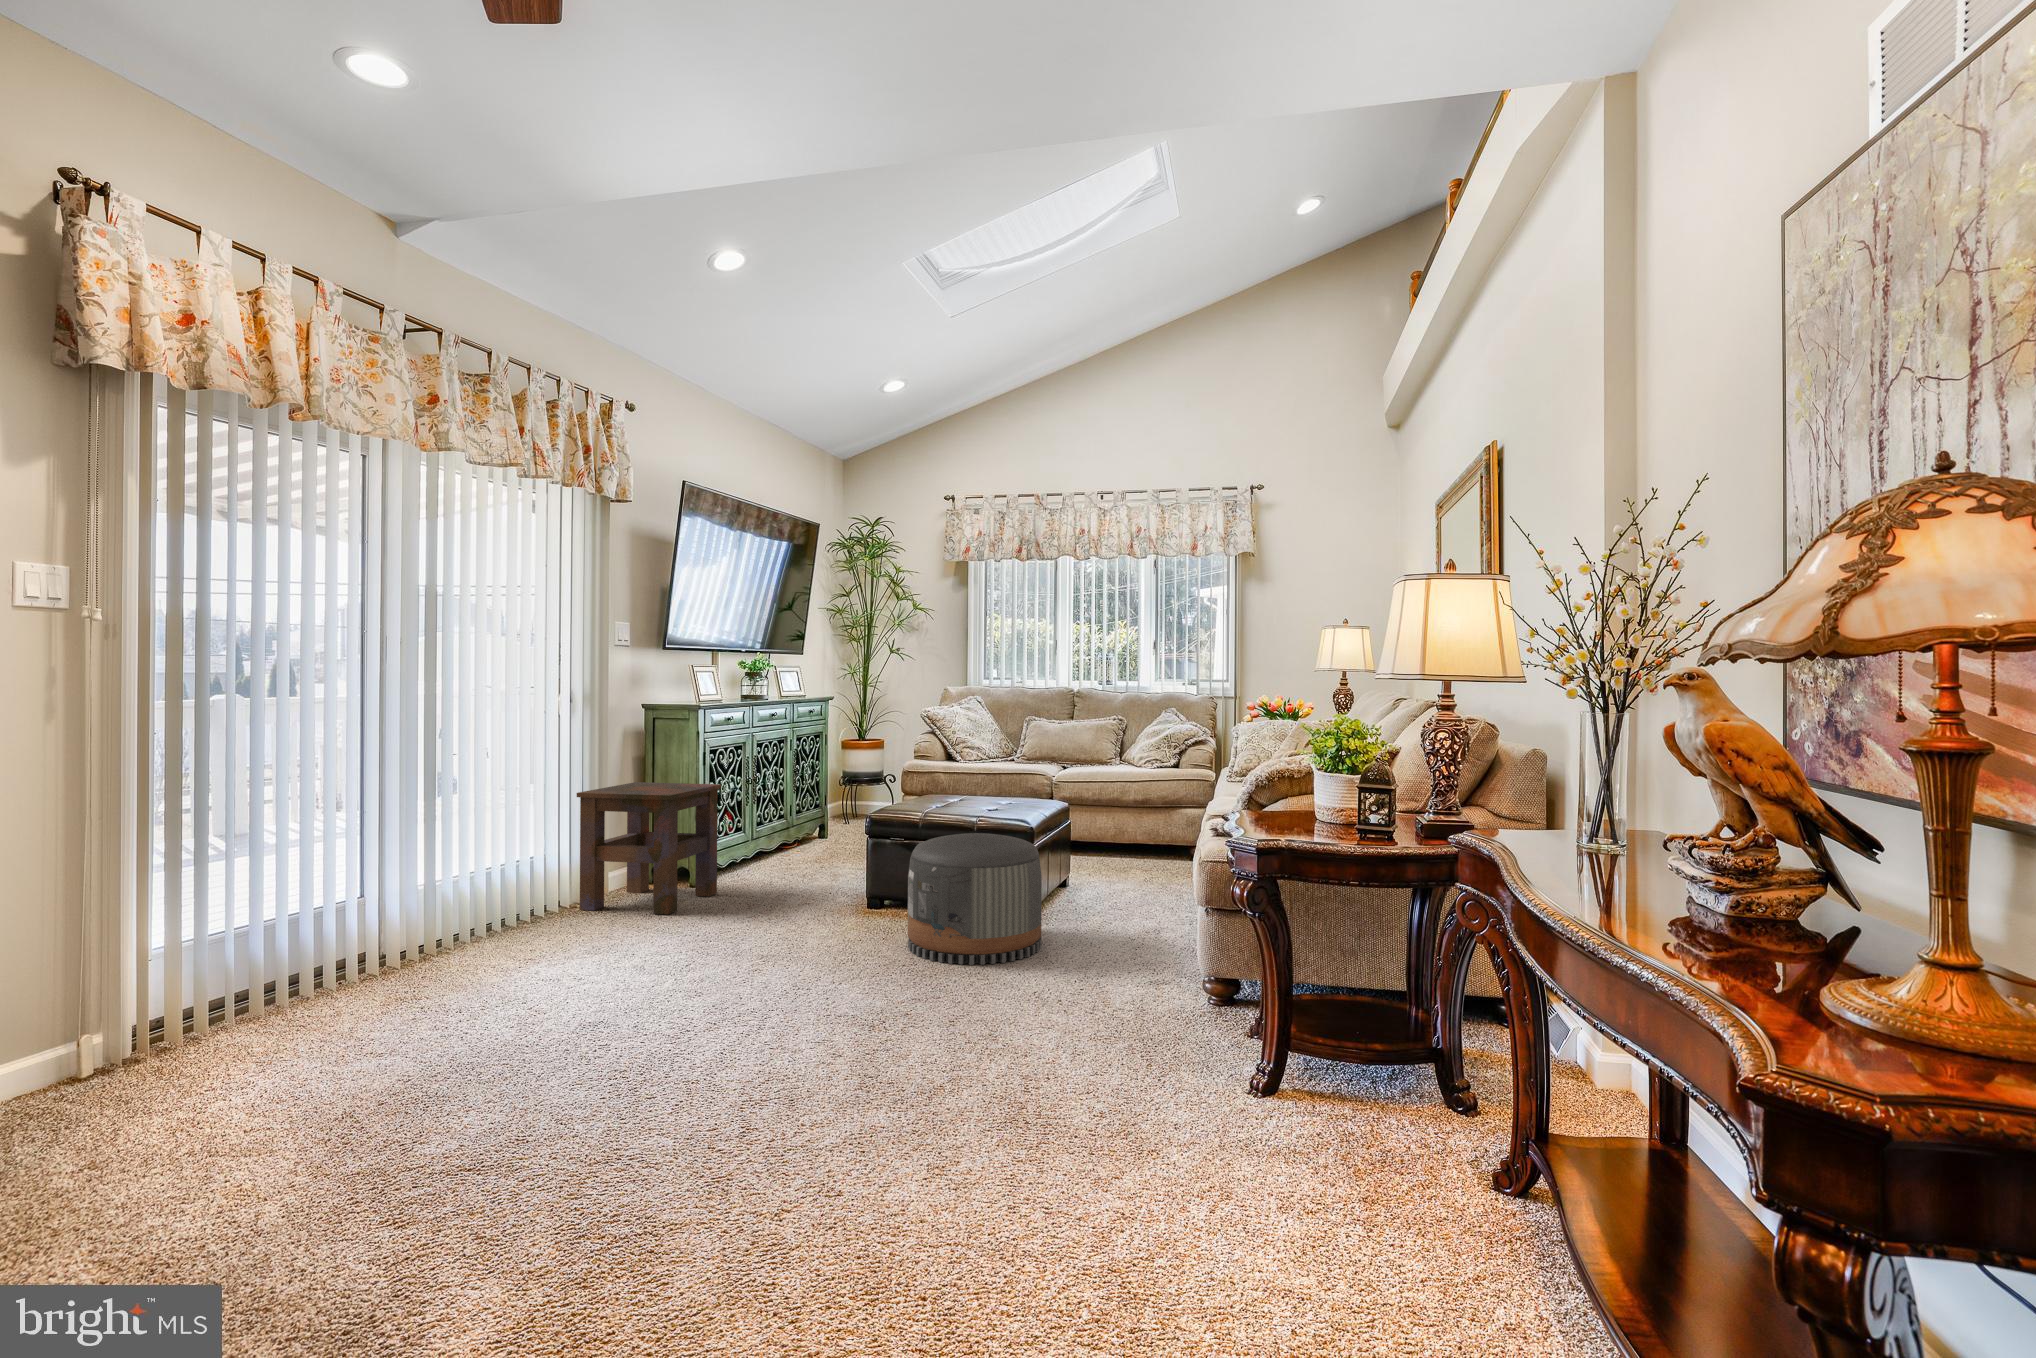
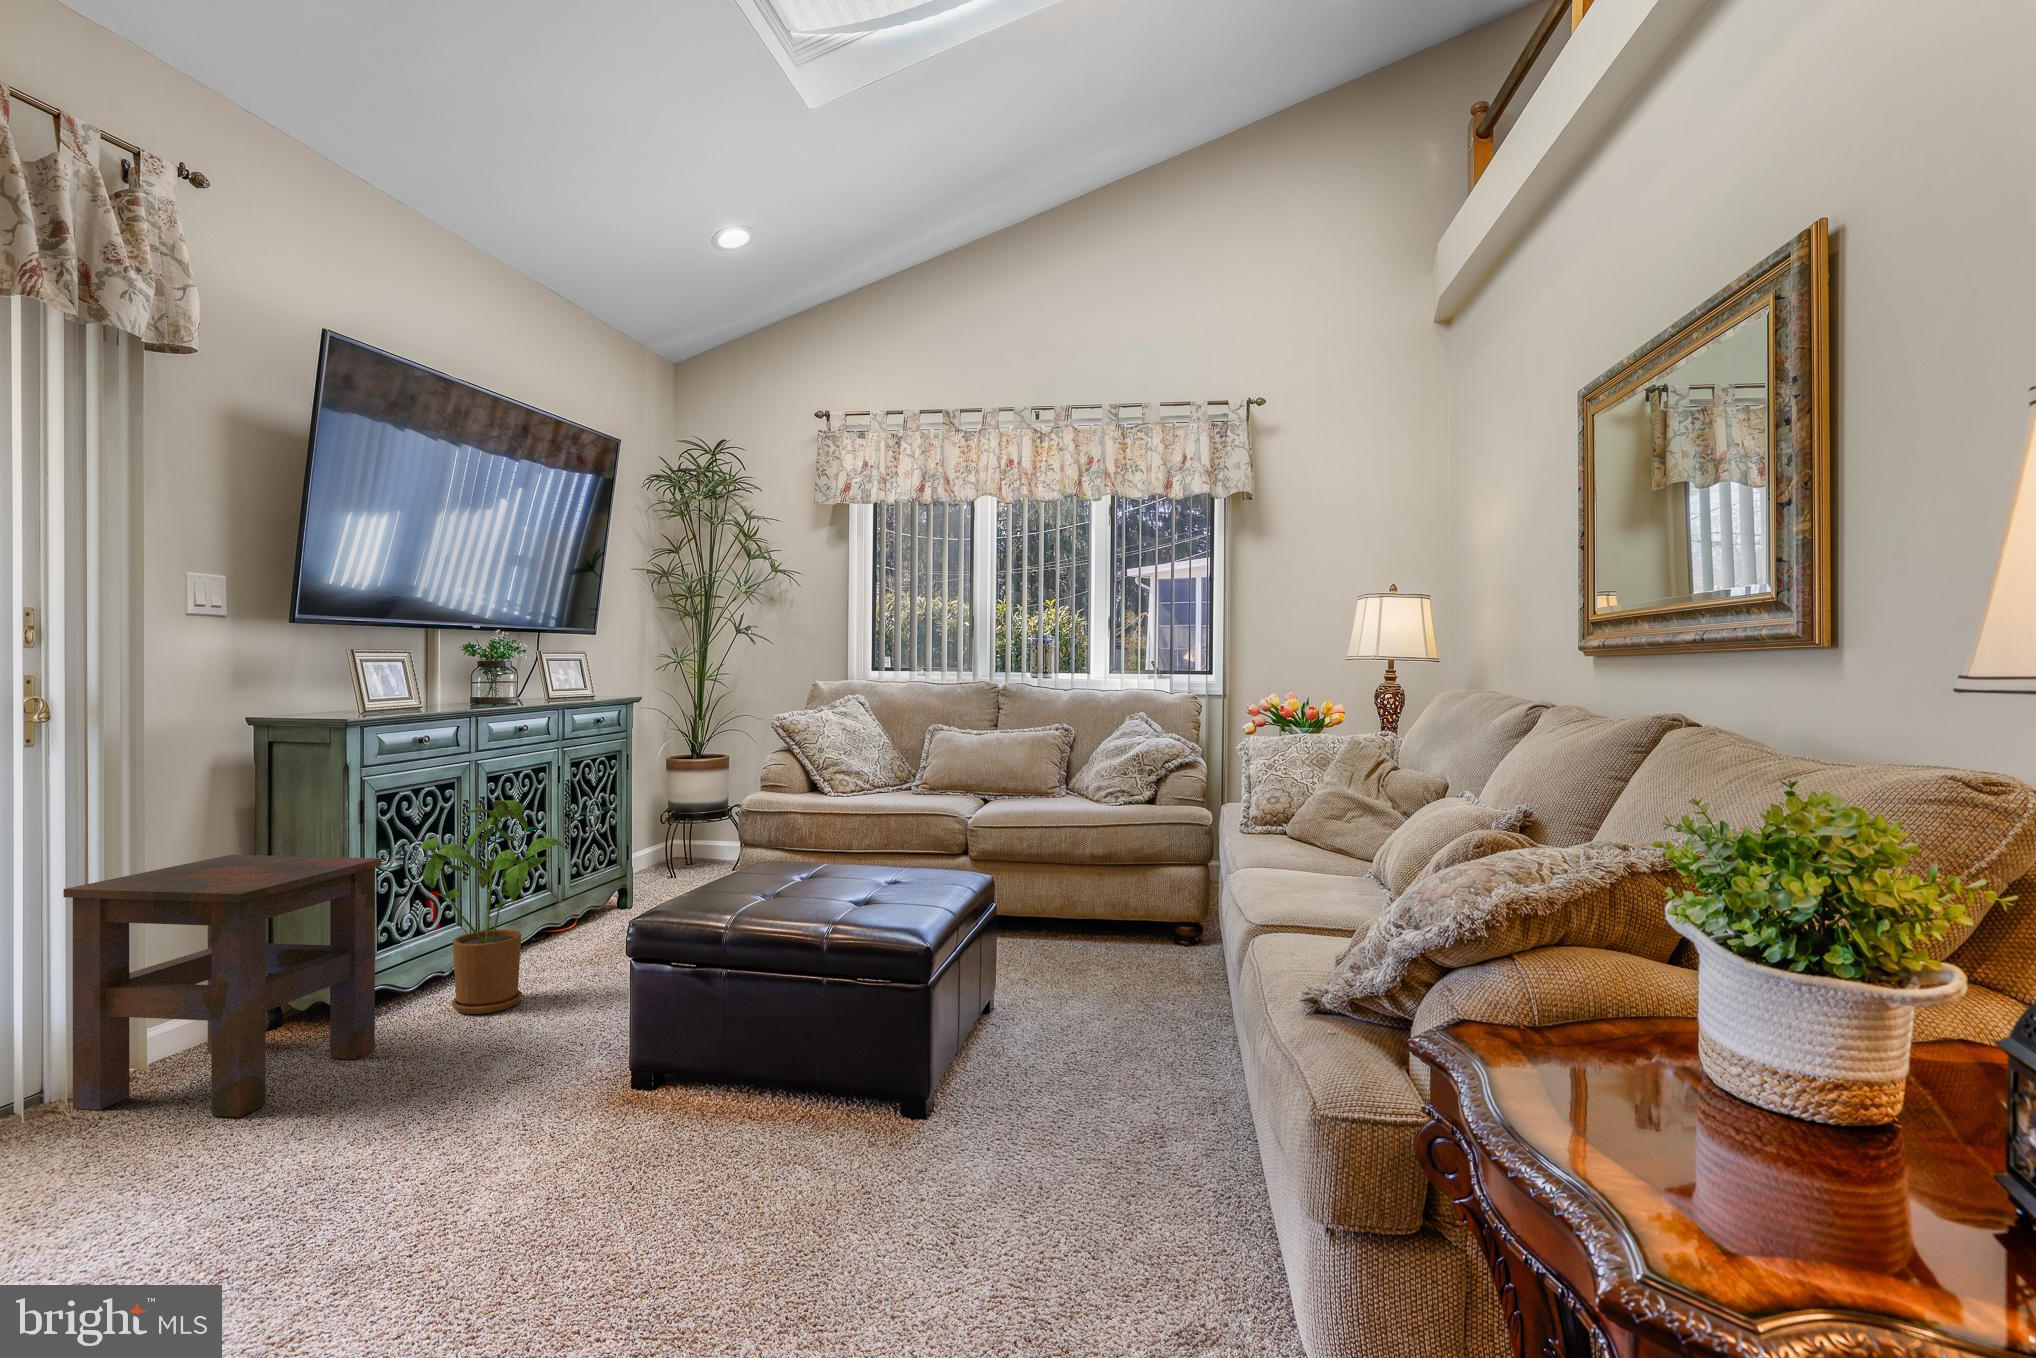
house plant: none [731,756,813,881] -> present [420,800,568,1014]
pouf: present [908,833,1042,965] -> none [675,965,941,1267]

